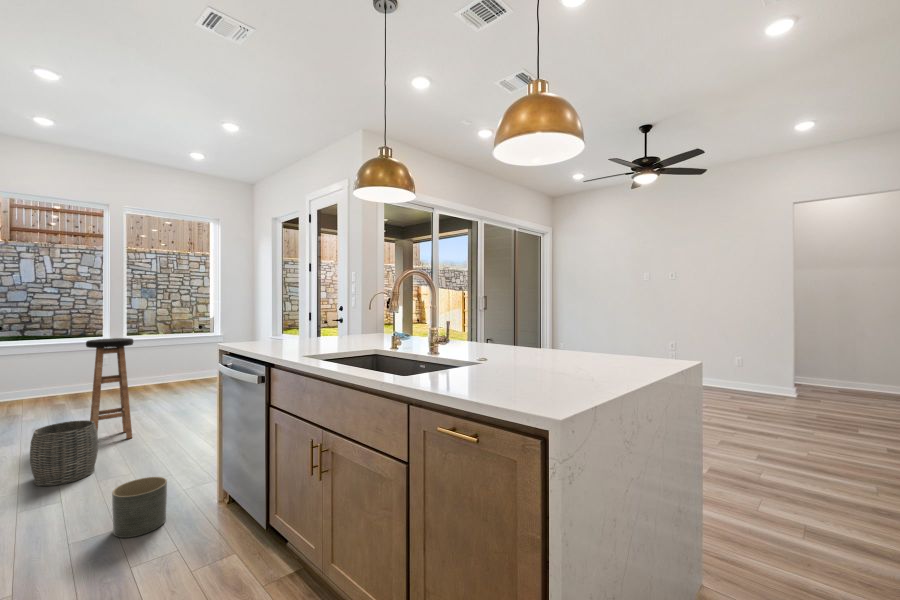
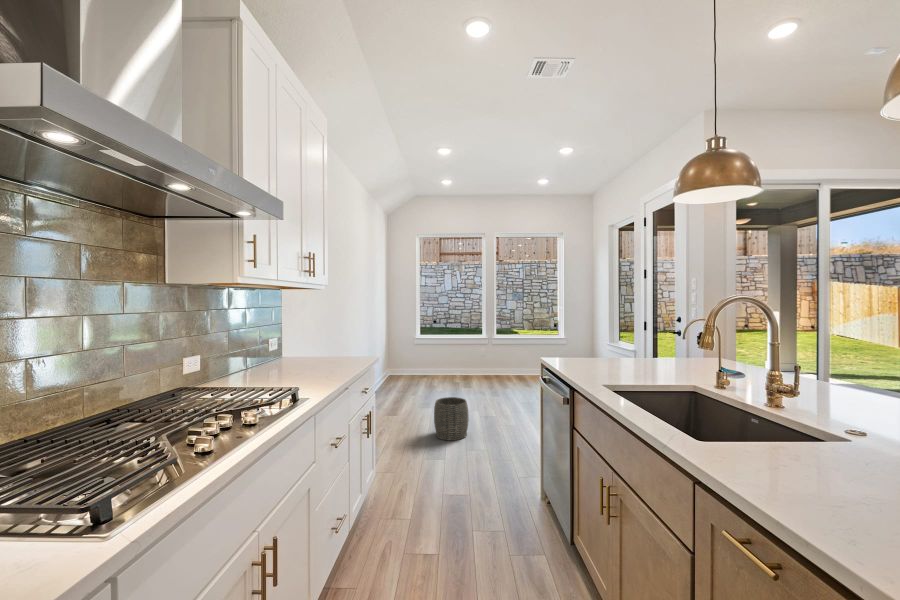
bar stool: present [86,338,133,439] -> none [467,338,495,416]
planter: present [112,477,167,538] -> none [462,452,494,494]

